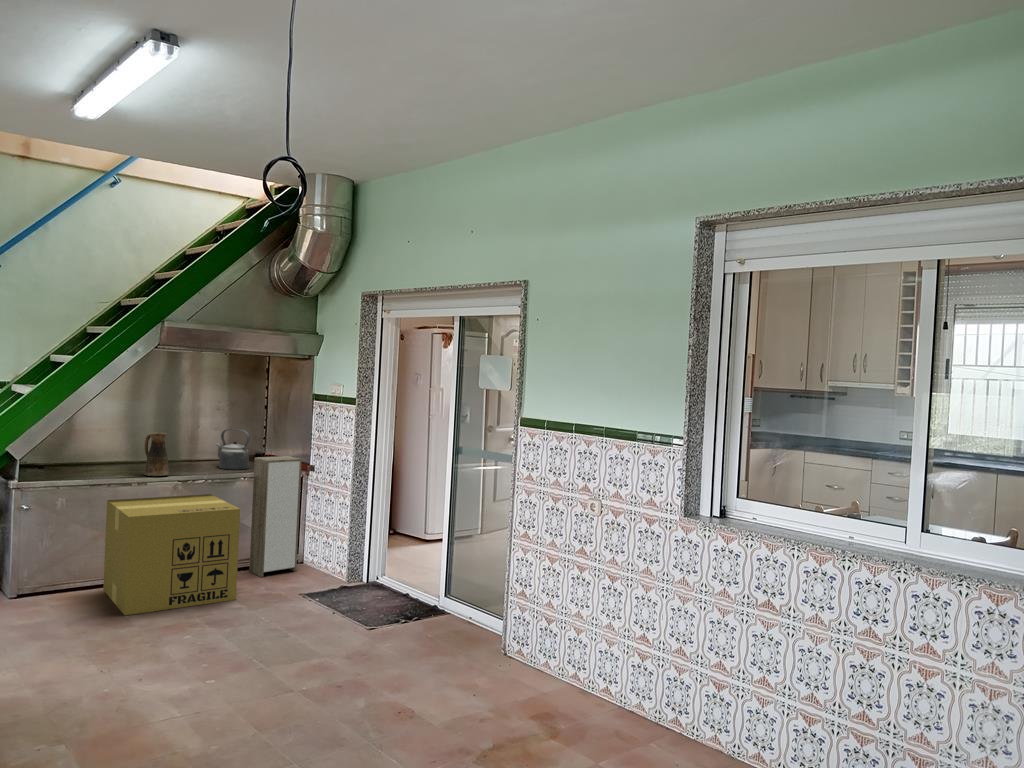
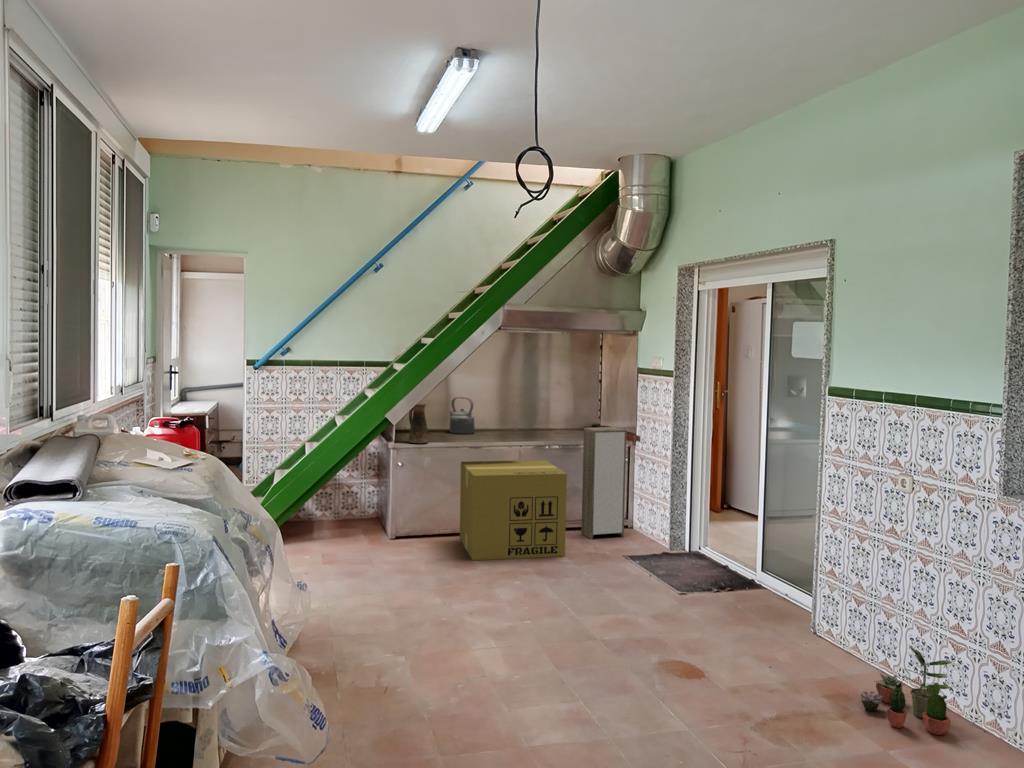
kettle: present [217,429,250,470] -> present [449,397,475,434]
pitcher: present [145,433,169,476] -> present [408,404,428,443]
potted plant: none [564,659,643,741] -> present [860,645,952,735]

